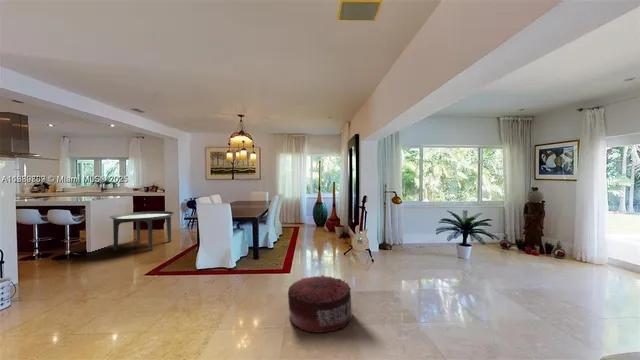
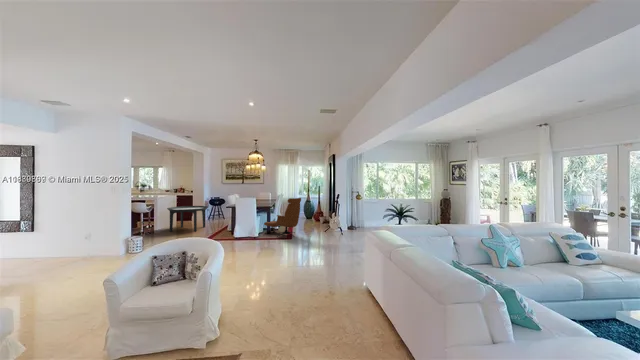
lounge chair: none [250,201,305,265] -> present [264,198,301,237]
pouf: present [288,275,352,333] -> none [296,235,328,259]

